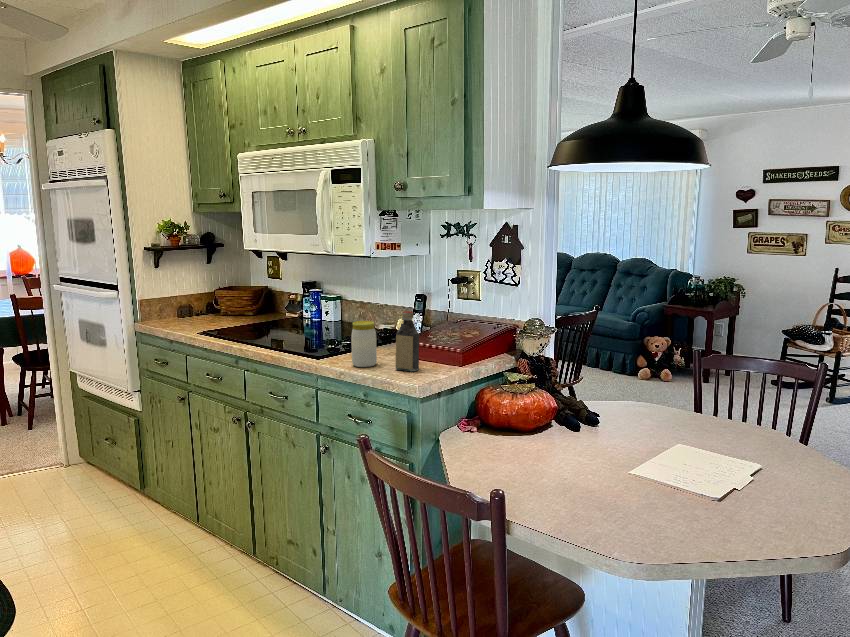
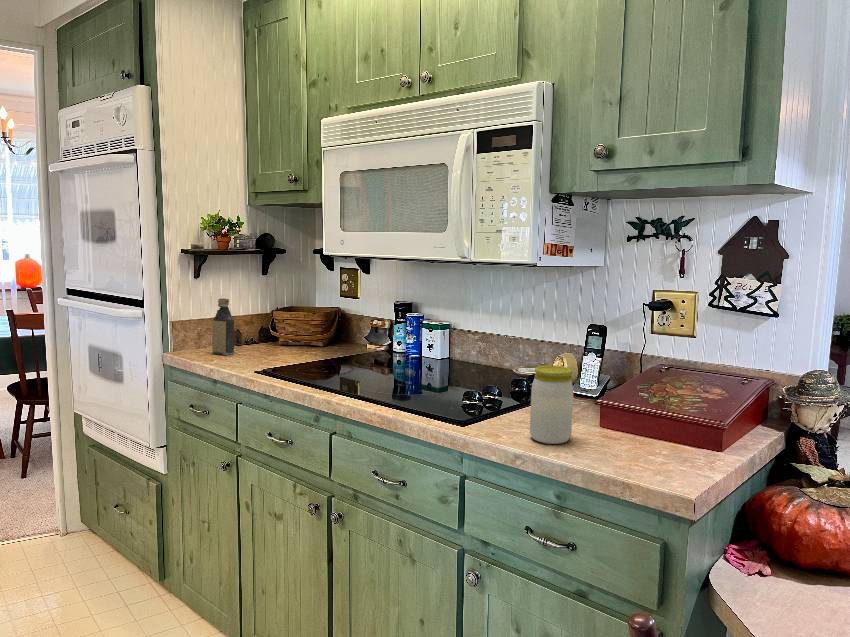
bottle: present [396,311,419,371] -> present [212,298,234,355]

